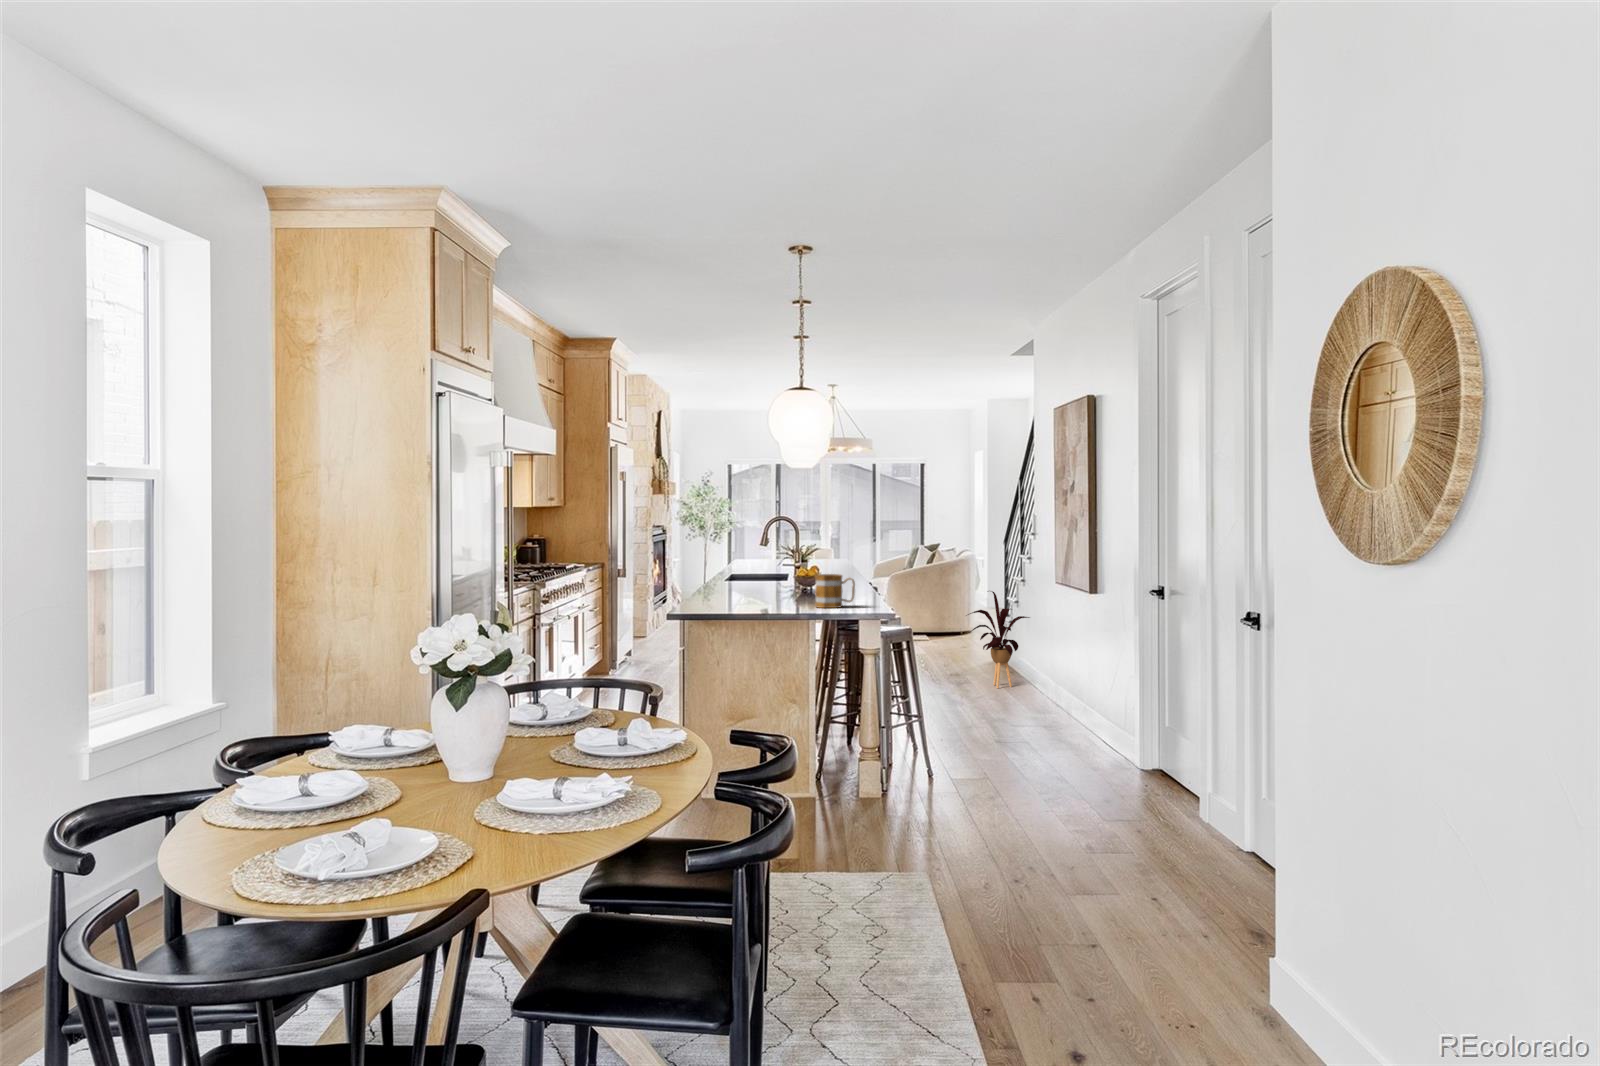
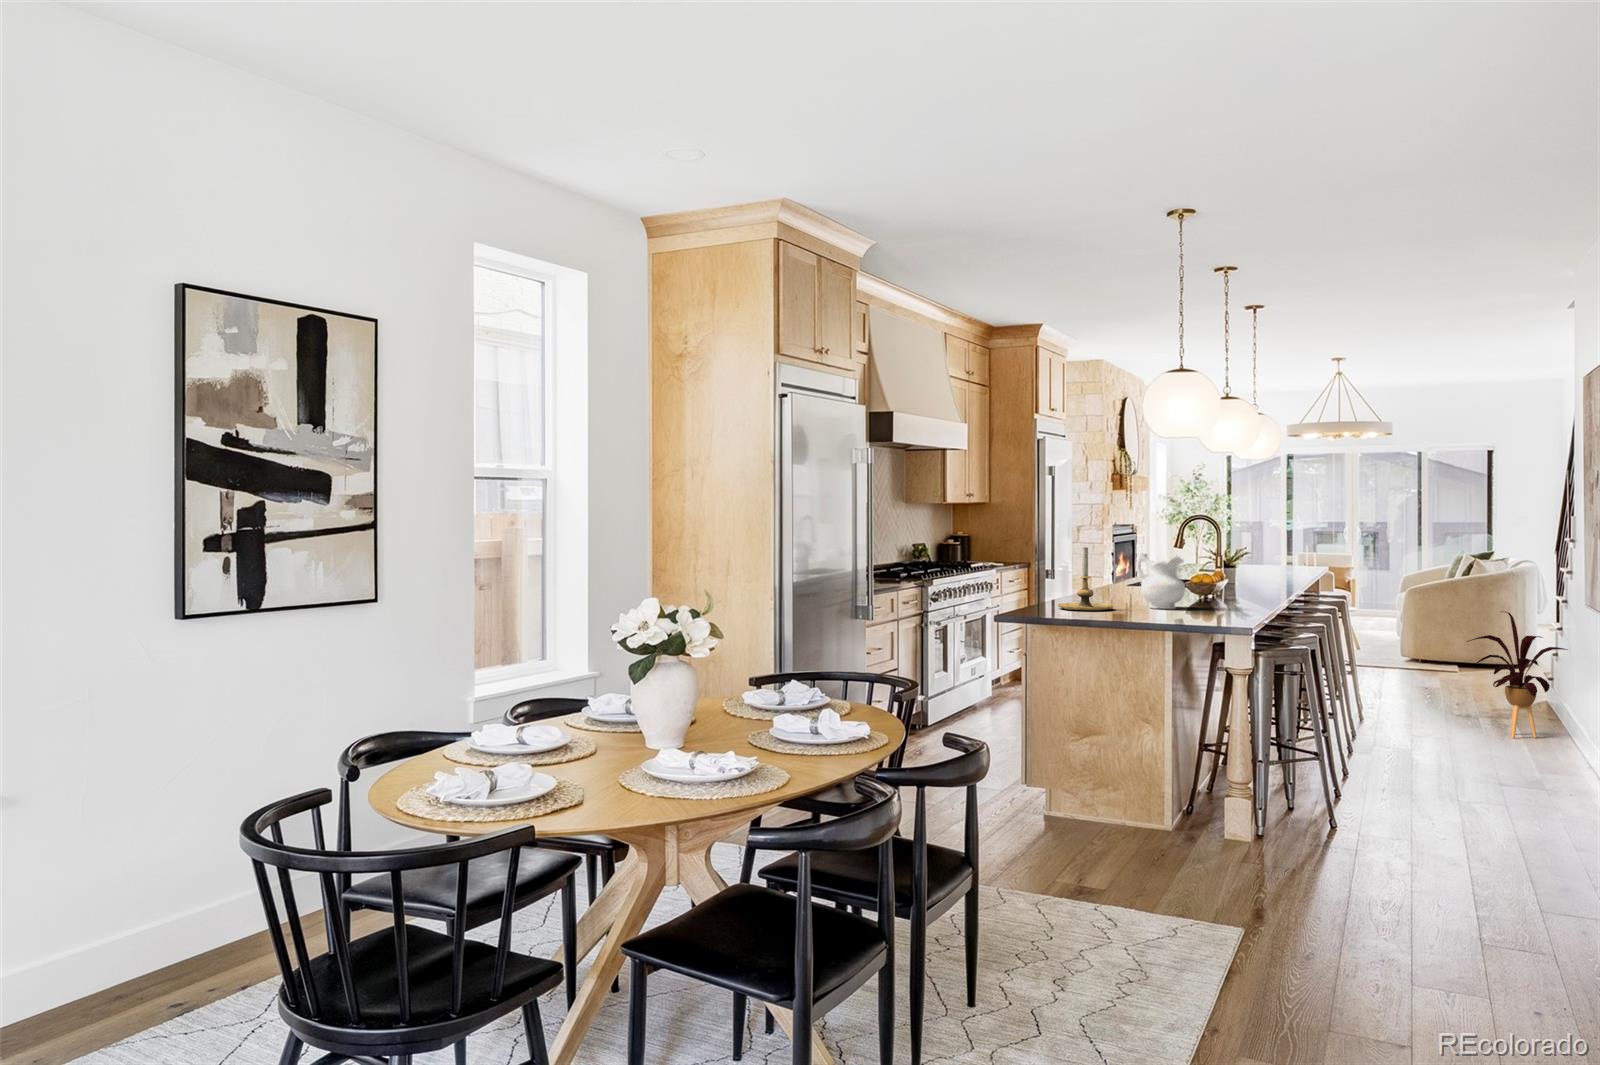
candle holder: none [699,547,749,606] -> present [1057,547,1114,611]
ceramic pitcher: none [762,552,805,601] -> present [1136,554,1185,609]
mug: present [815,574,855,608] -> none [1180,580,1228,619]

